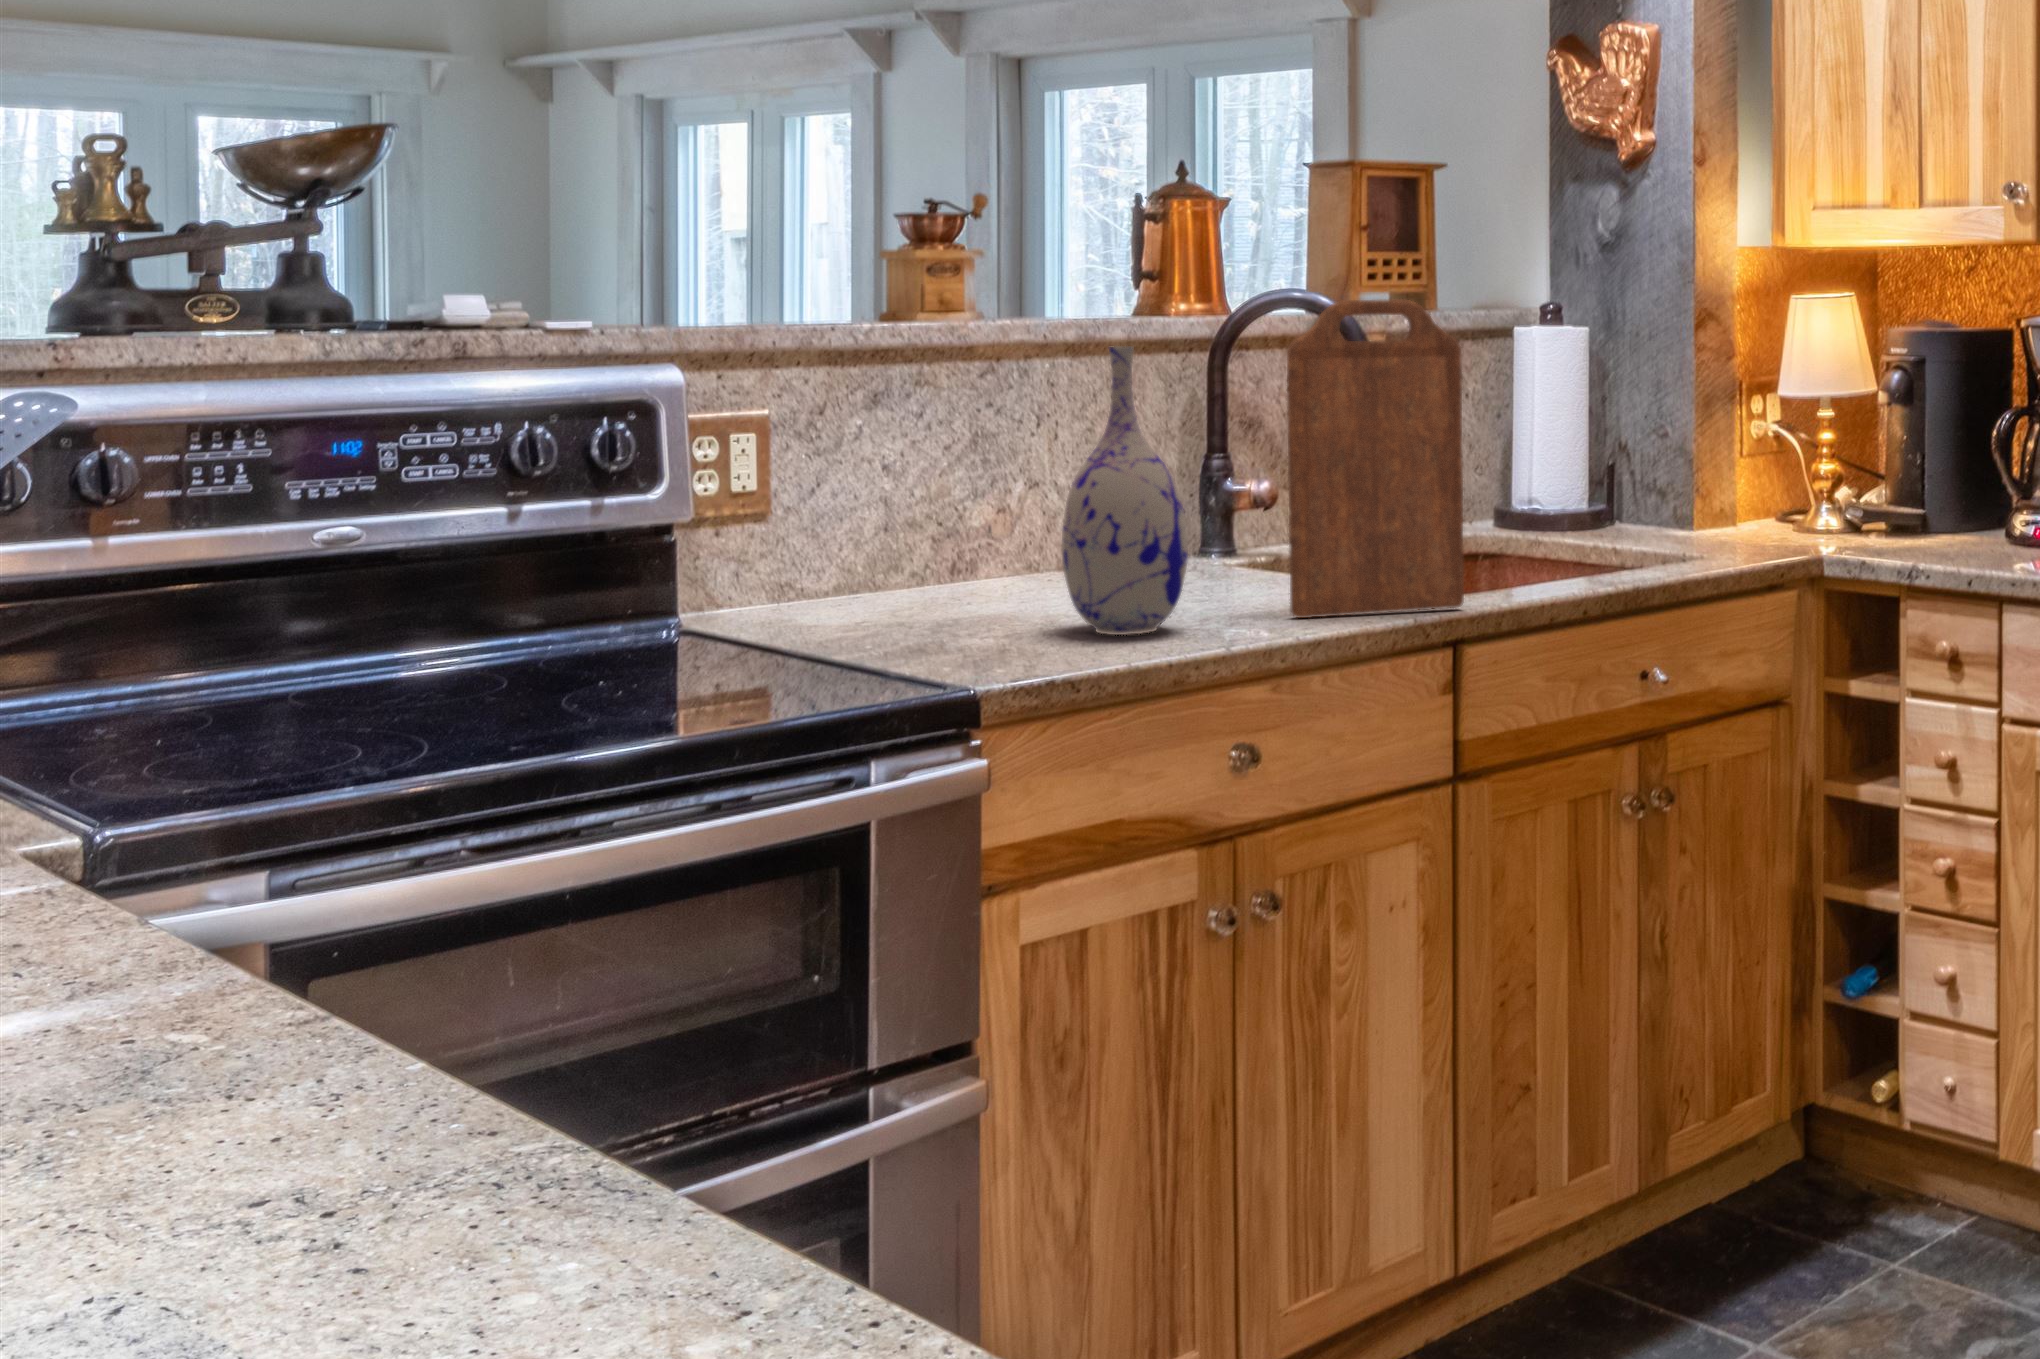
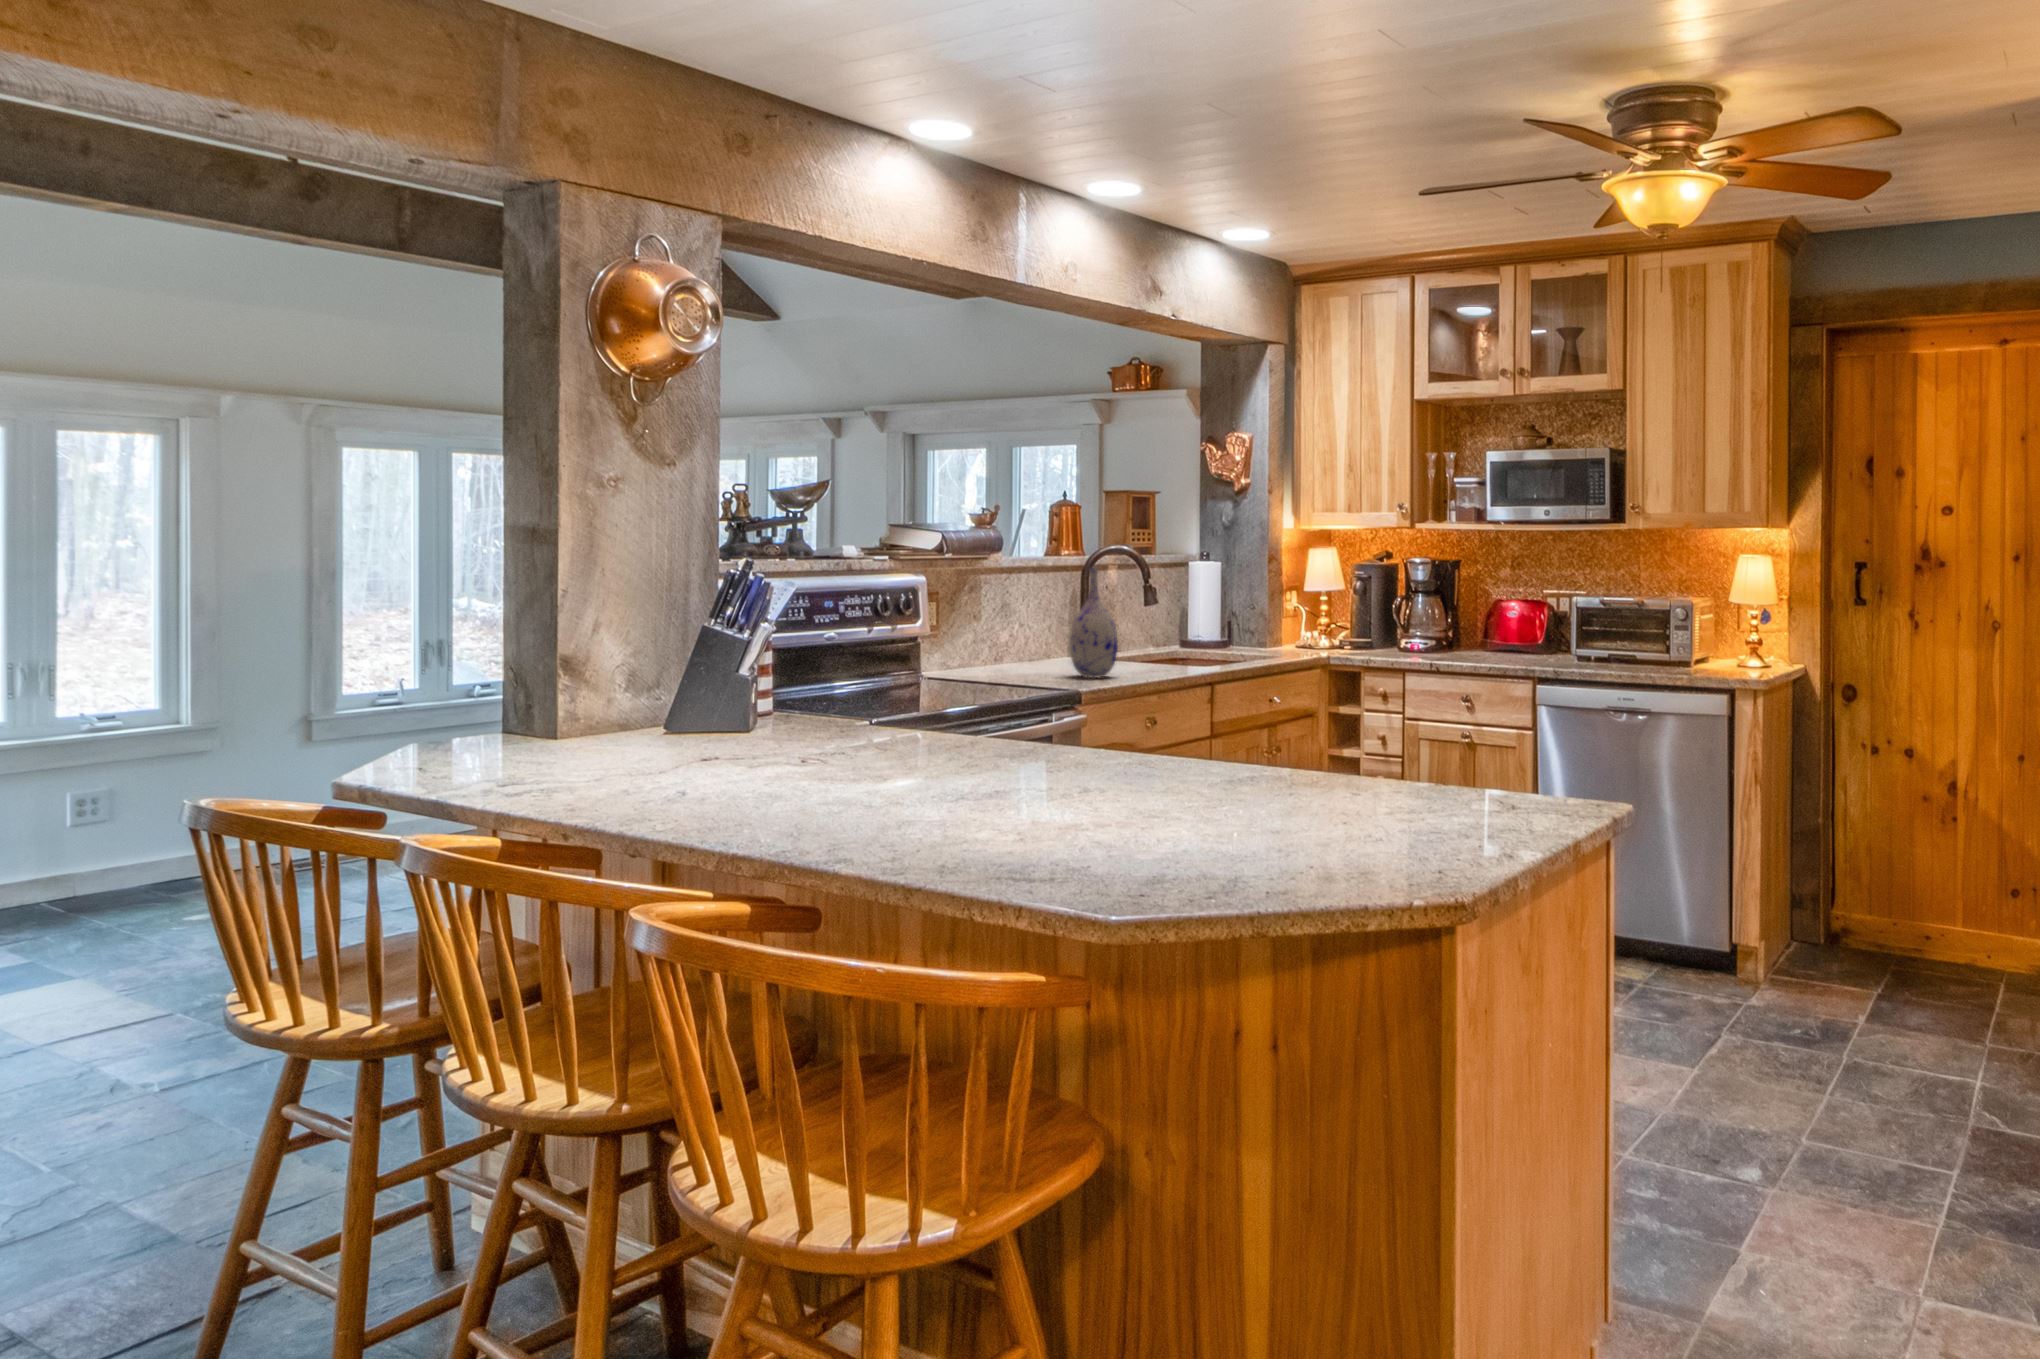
cutting board: present [1287,299,1464,618] -> none [1148,550,1211,674]

